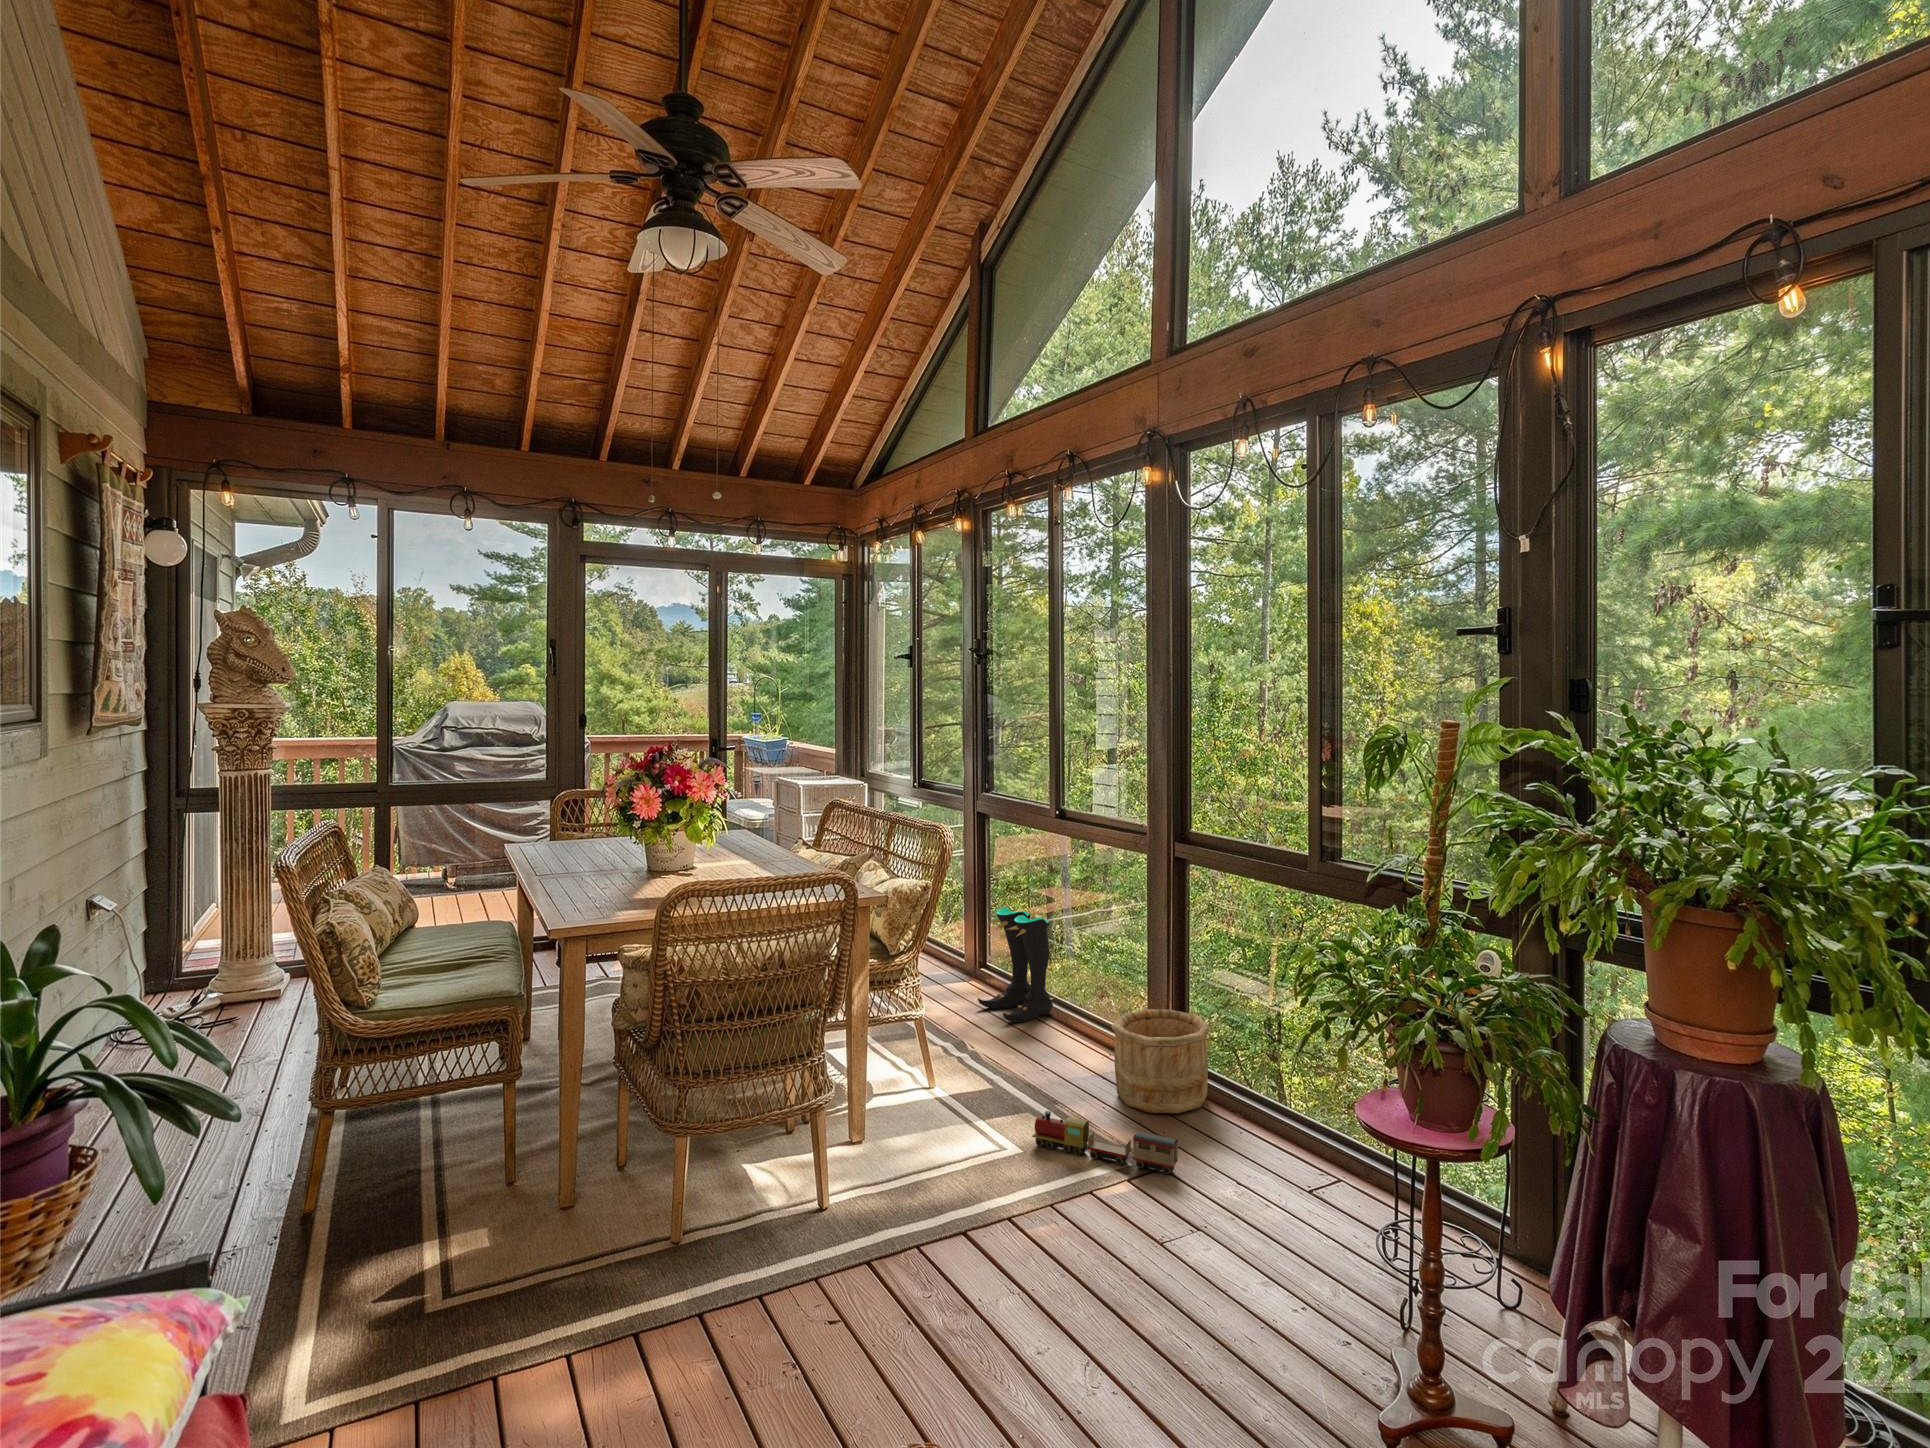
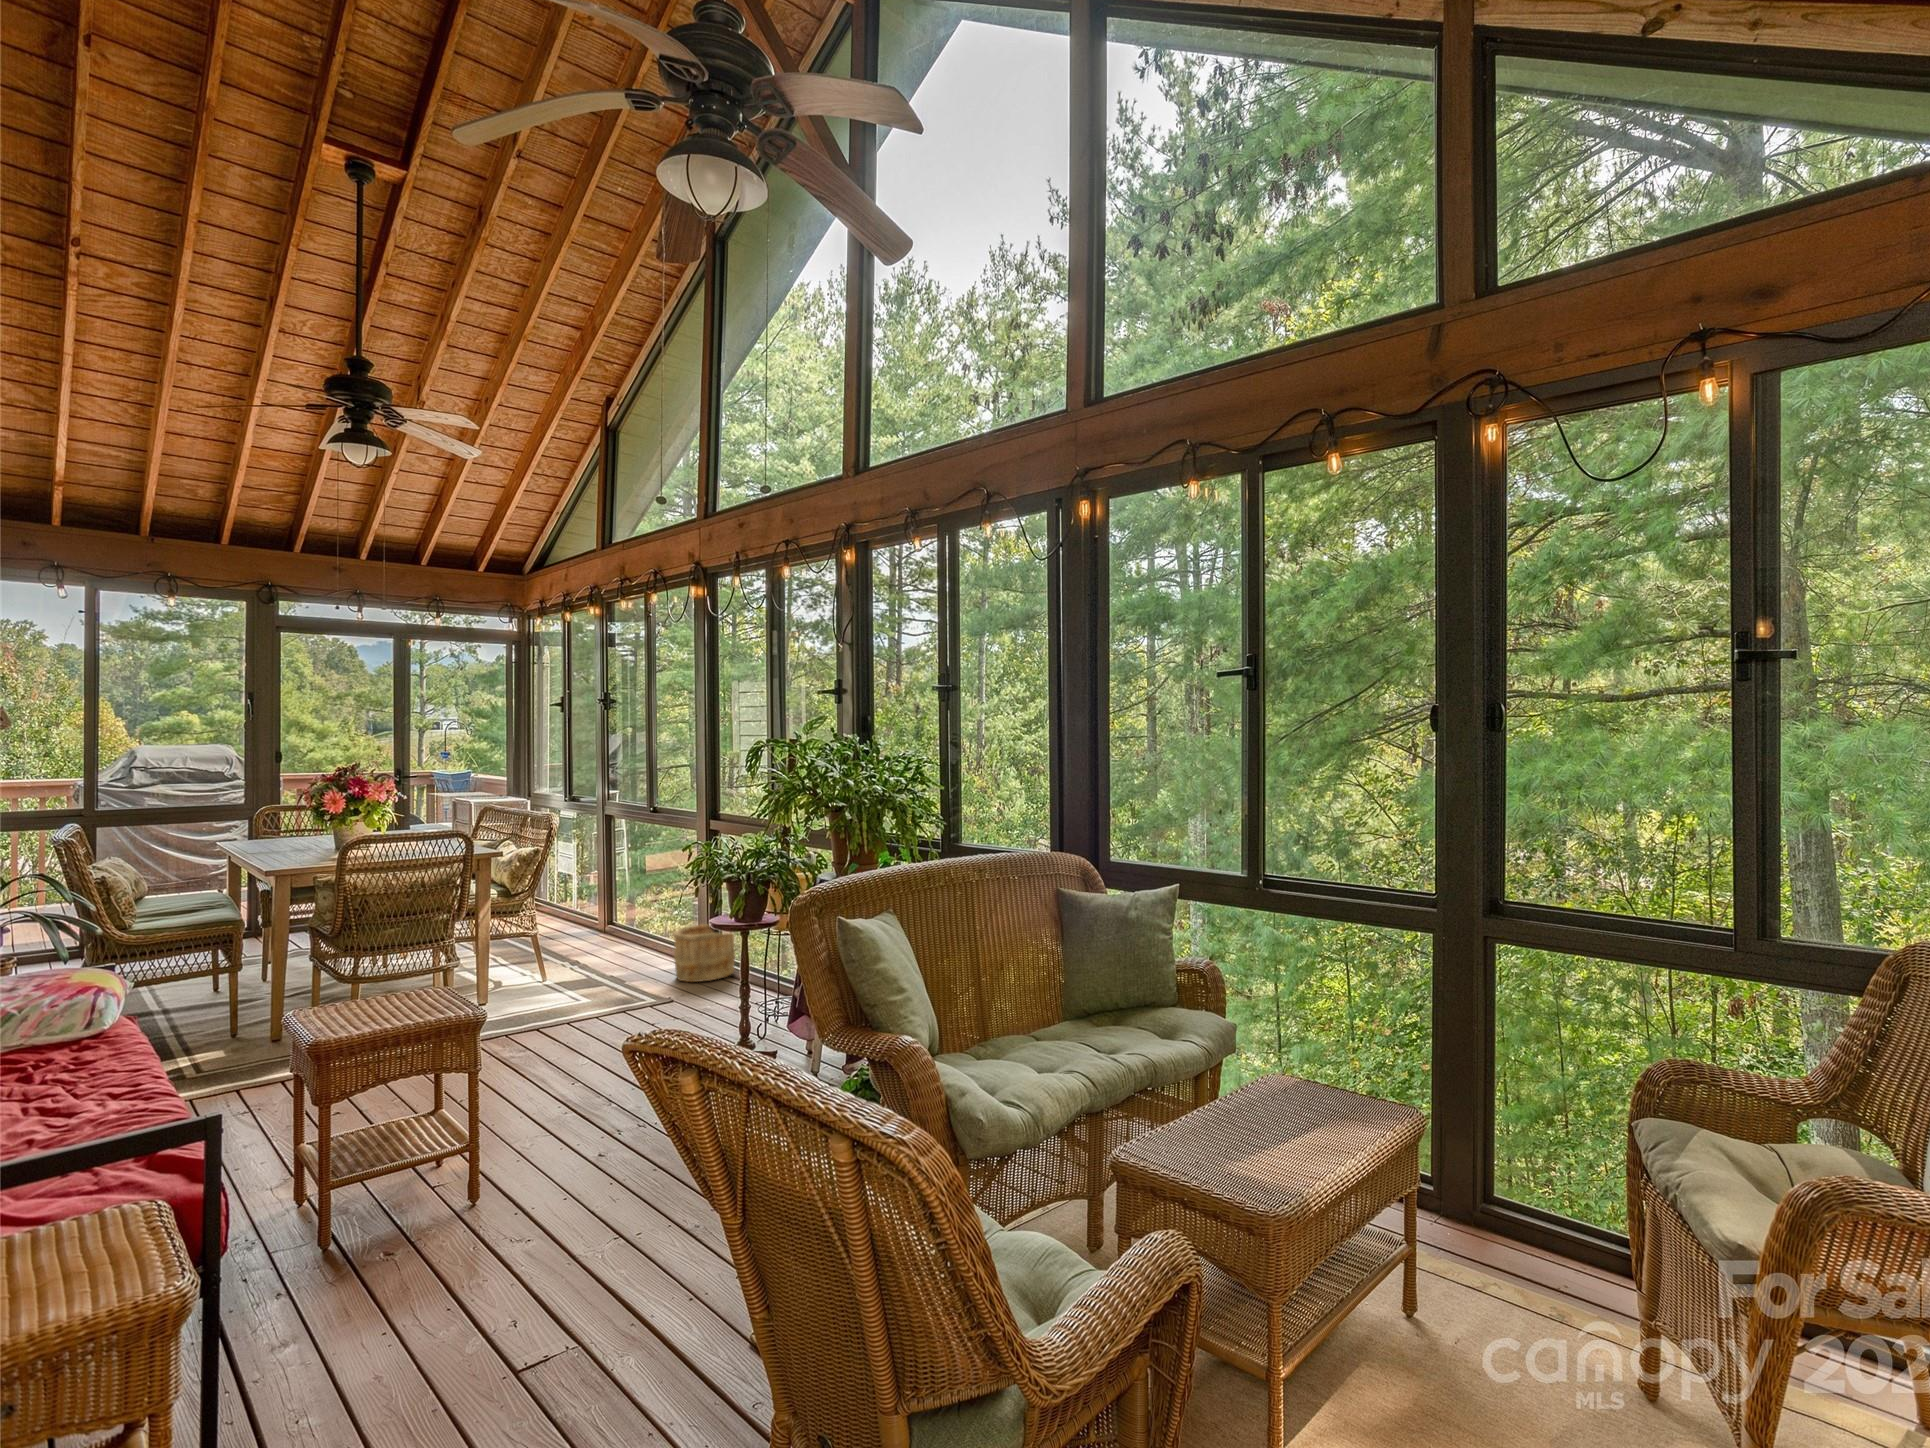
boots: present [978,908,1053,1022] -> none [599,878,657,953]
toy train: present [1032,1111,1178,1175] -> none [606,980,694,1004]

